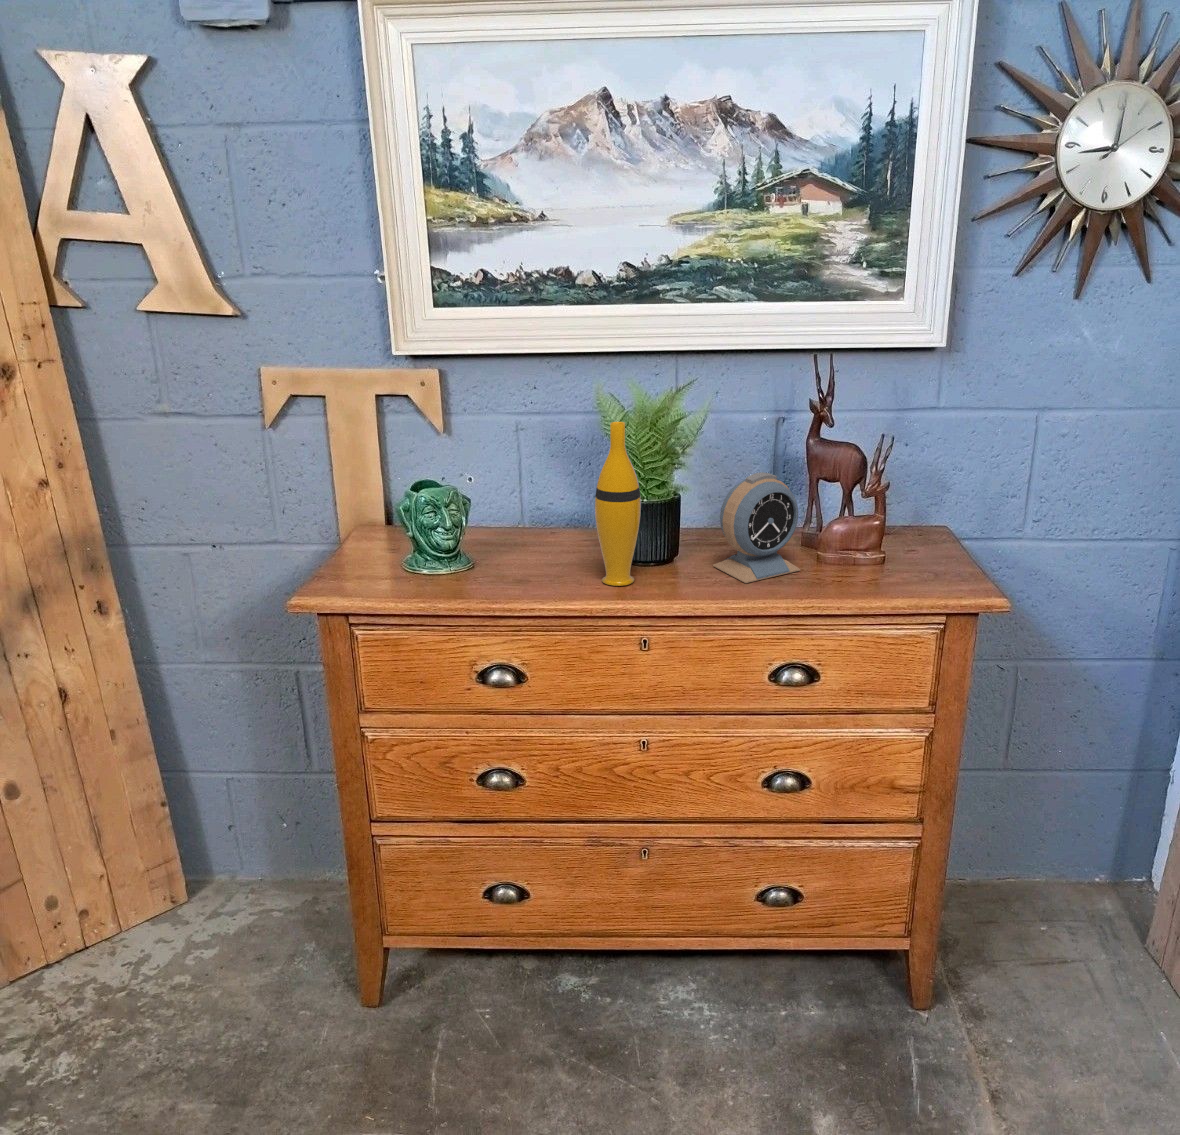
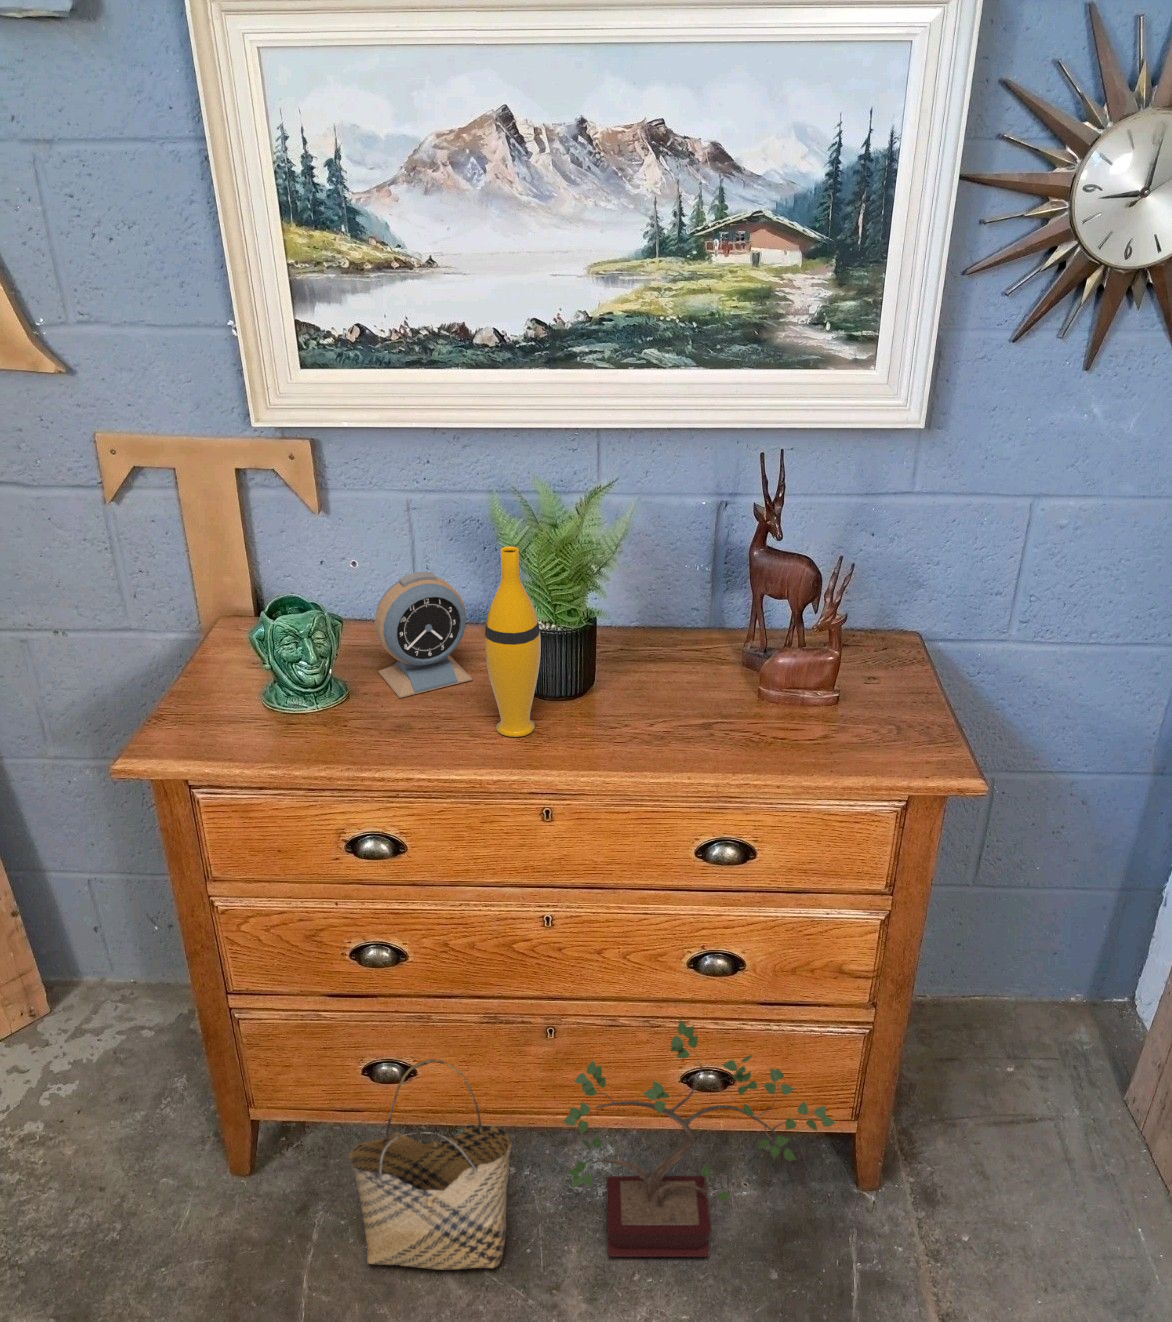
alarm clock: present [713,472,800,583] -> present [375,572,472,698]
potted plant: none [658,835,903,1061] -> present [563,1020,836,1257]
woven basket: none [471,878,613,1072] -> present [349,1059,511,1269]

